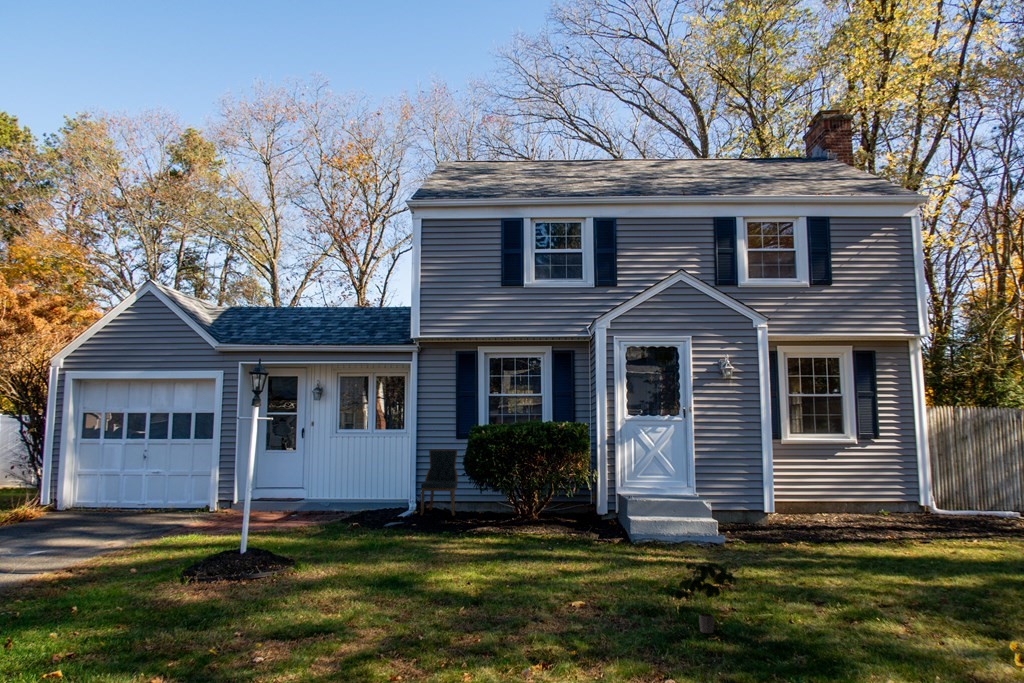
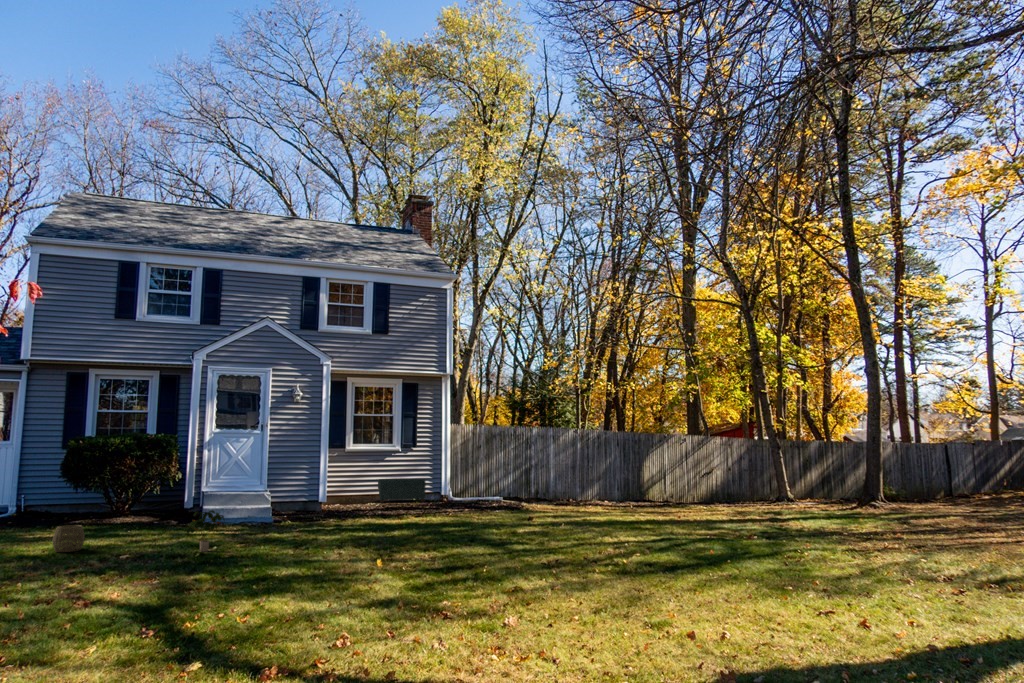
chair: present [420,449,458,515] -> none [18,458,62,515]
bench: none [829,483,908,517] -> present [376,479,426,503]
woven basket: none [481,566,522,611] -> present [53,525,85,552]

